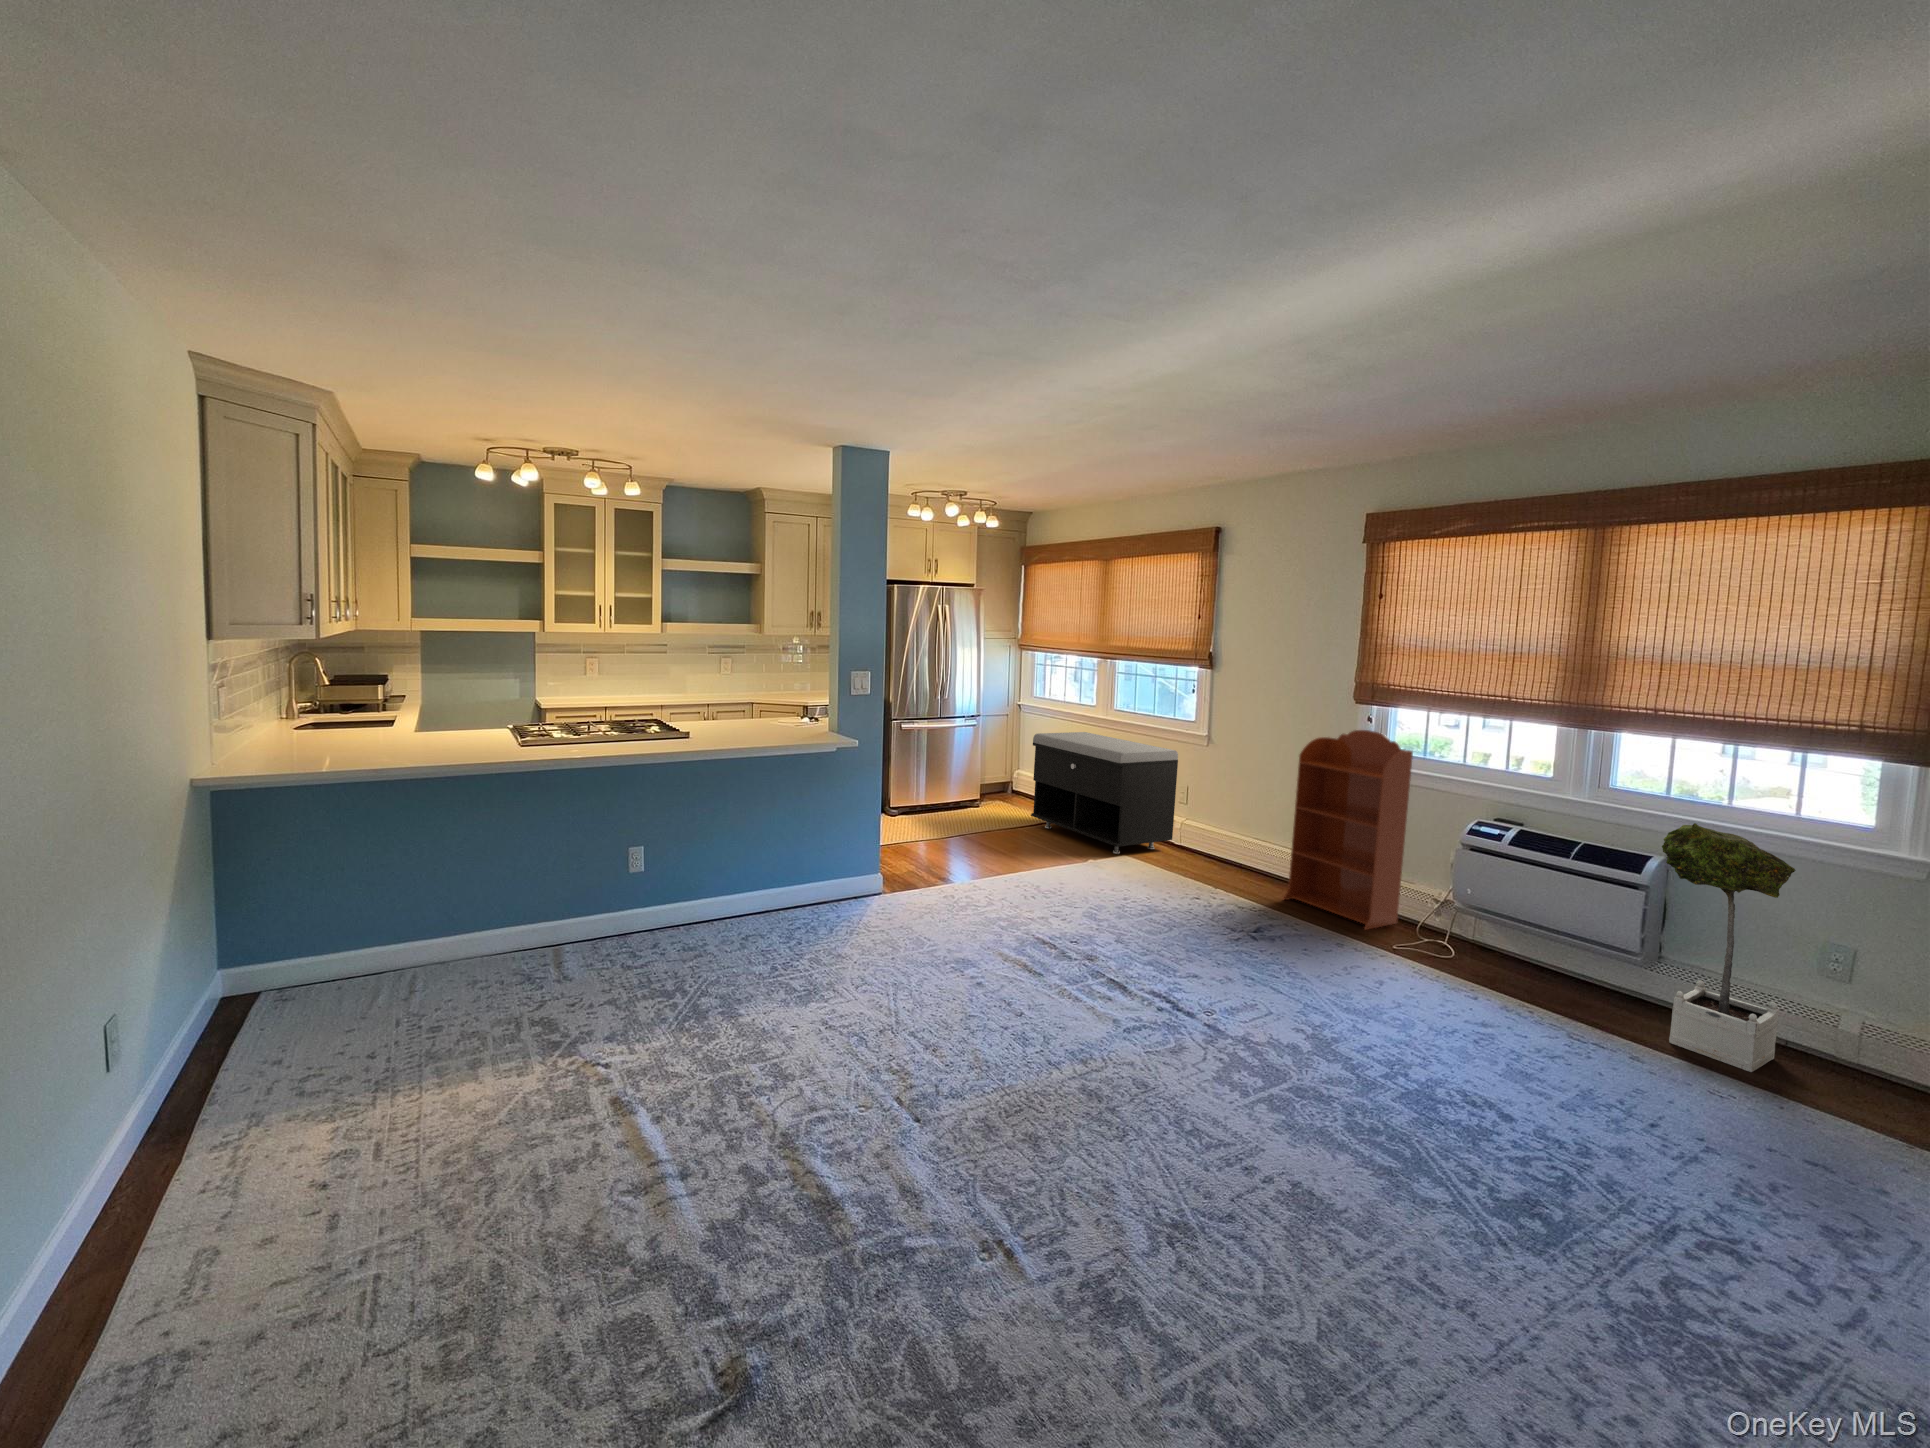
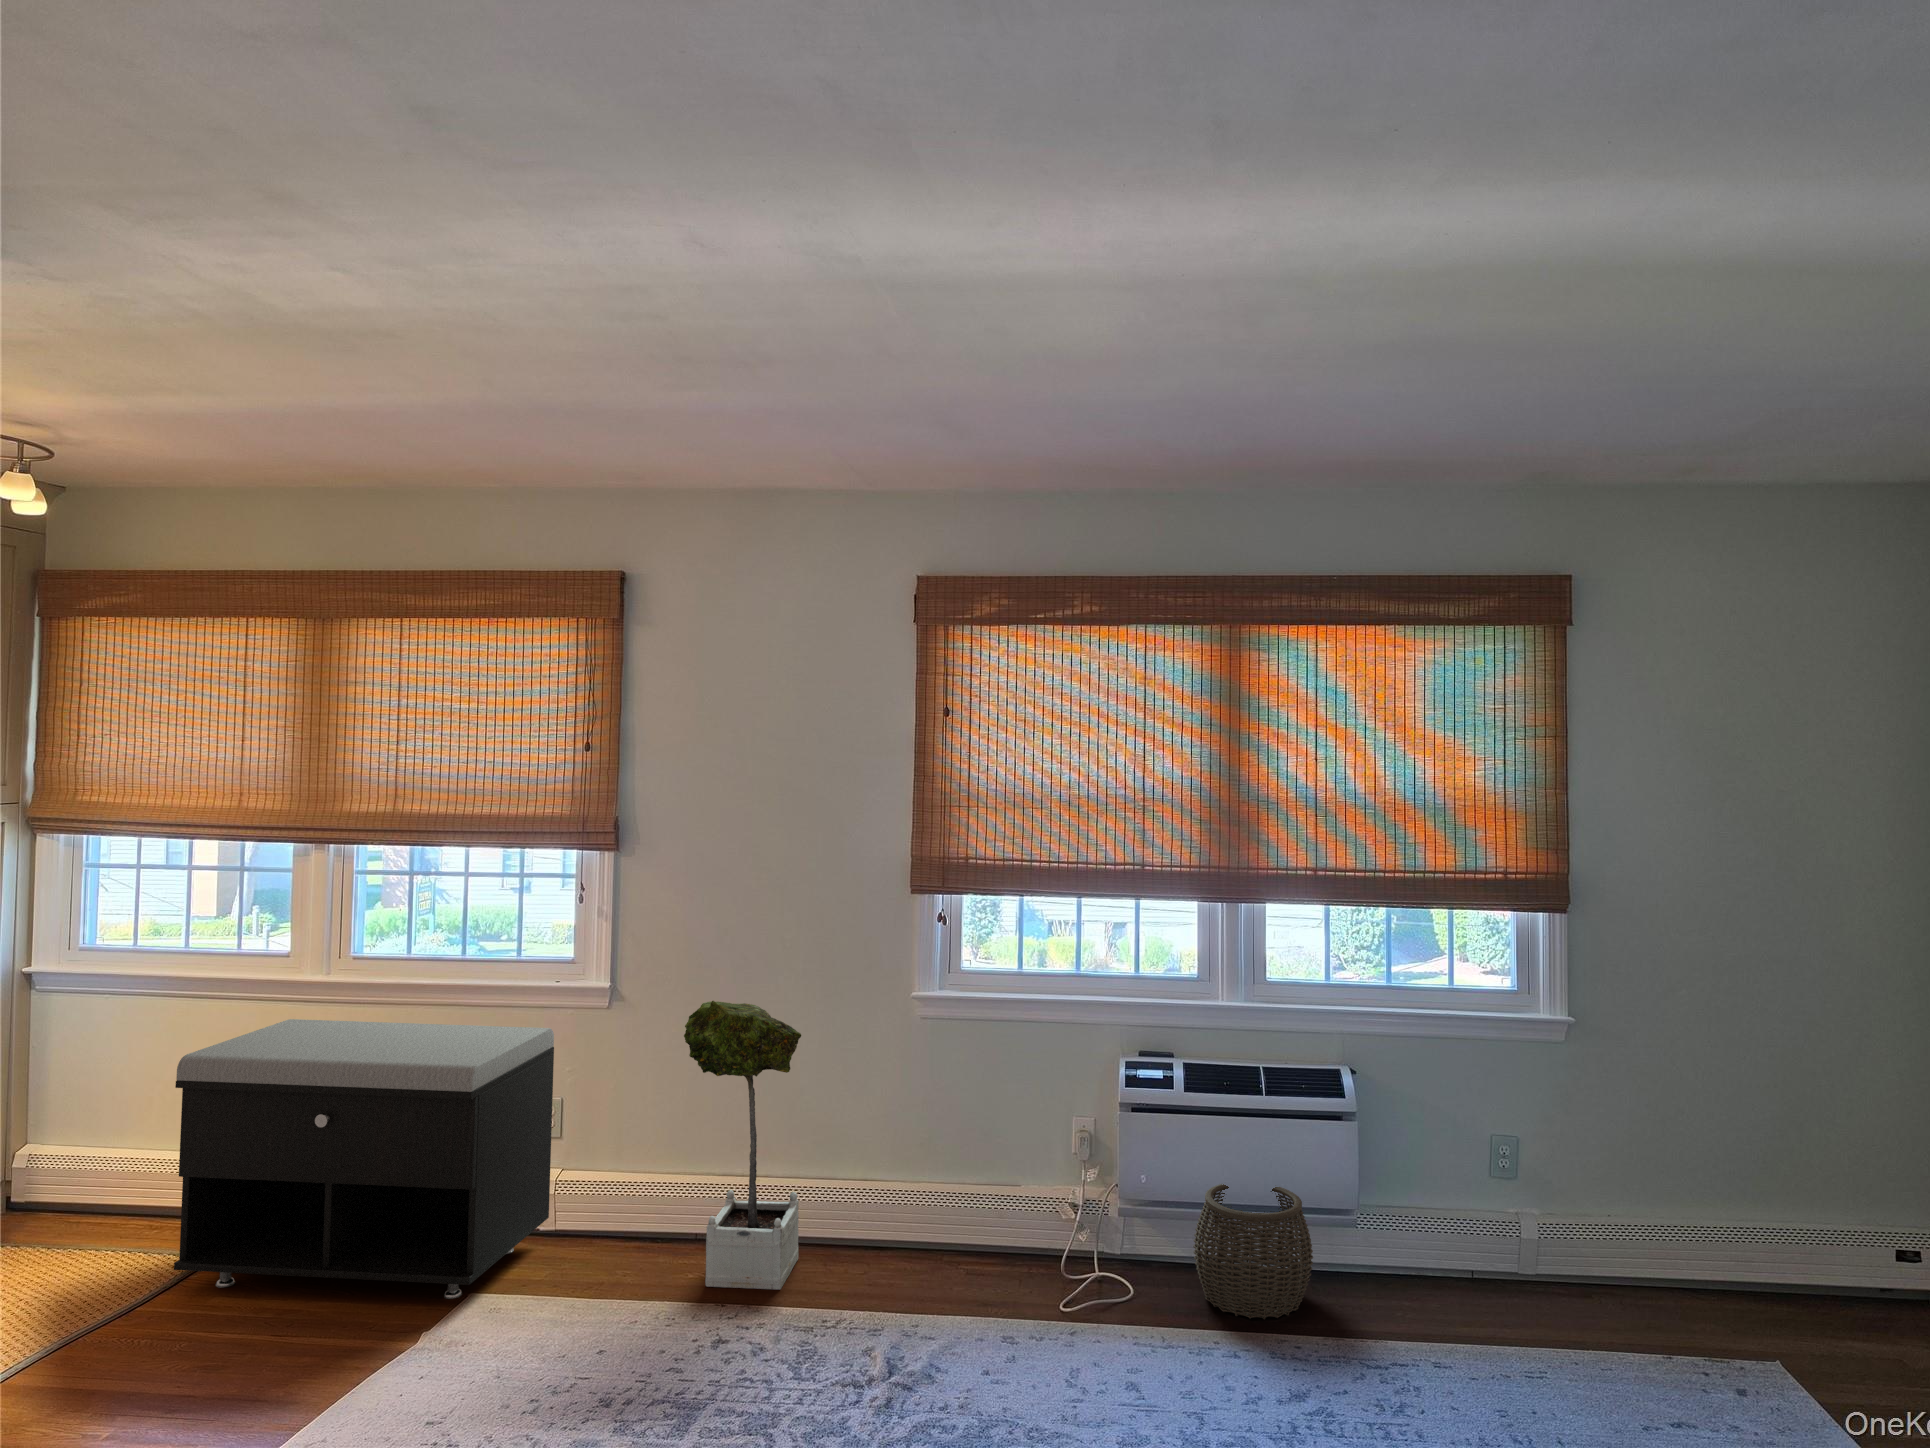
bookcase: present [1284,730,1413,930] -> none [839,940,1015,1292]
potted tree: present [1662,823,1796,1072] -> present [684,1001,801,1290]
woven basket: none [1490,910,1591,1000] -> present [1193,1184,1313,1319]

